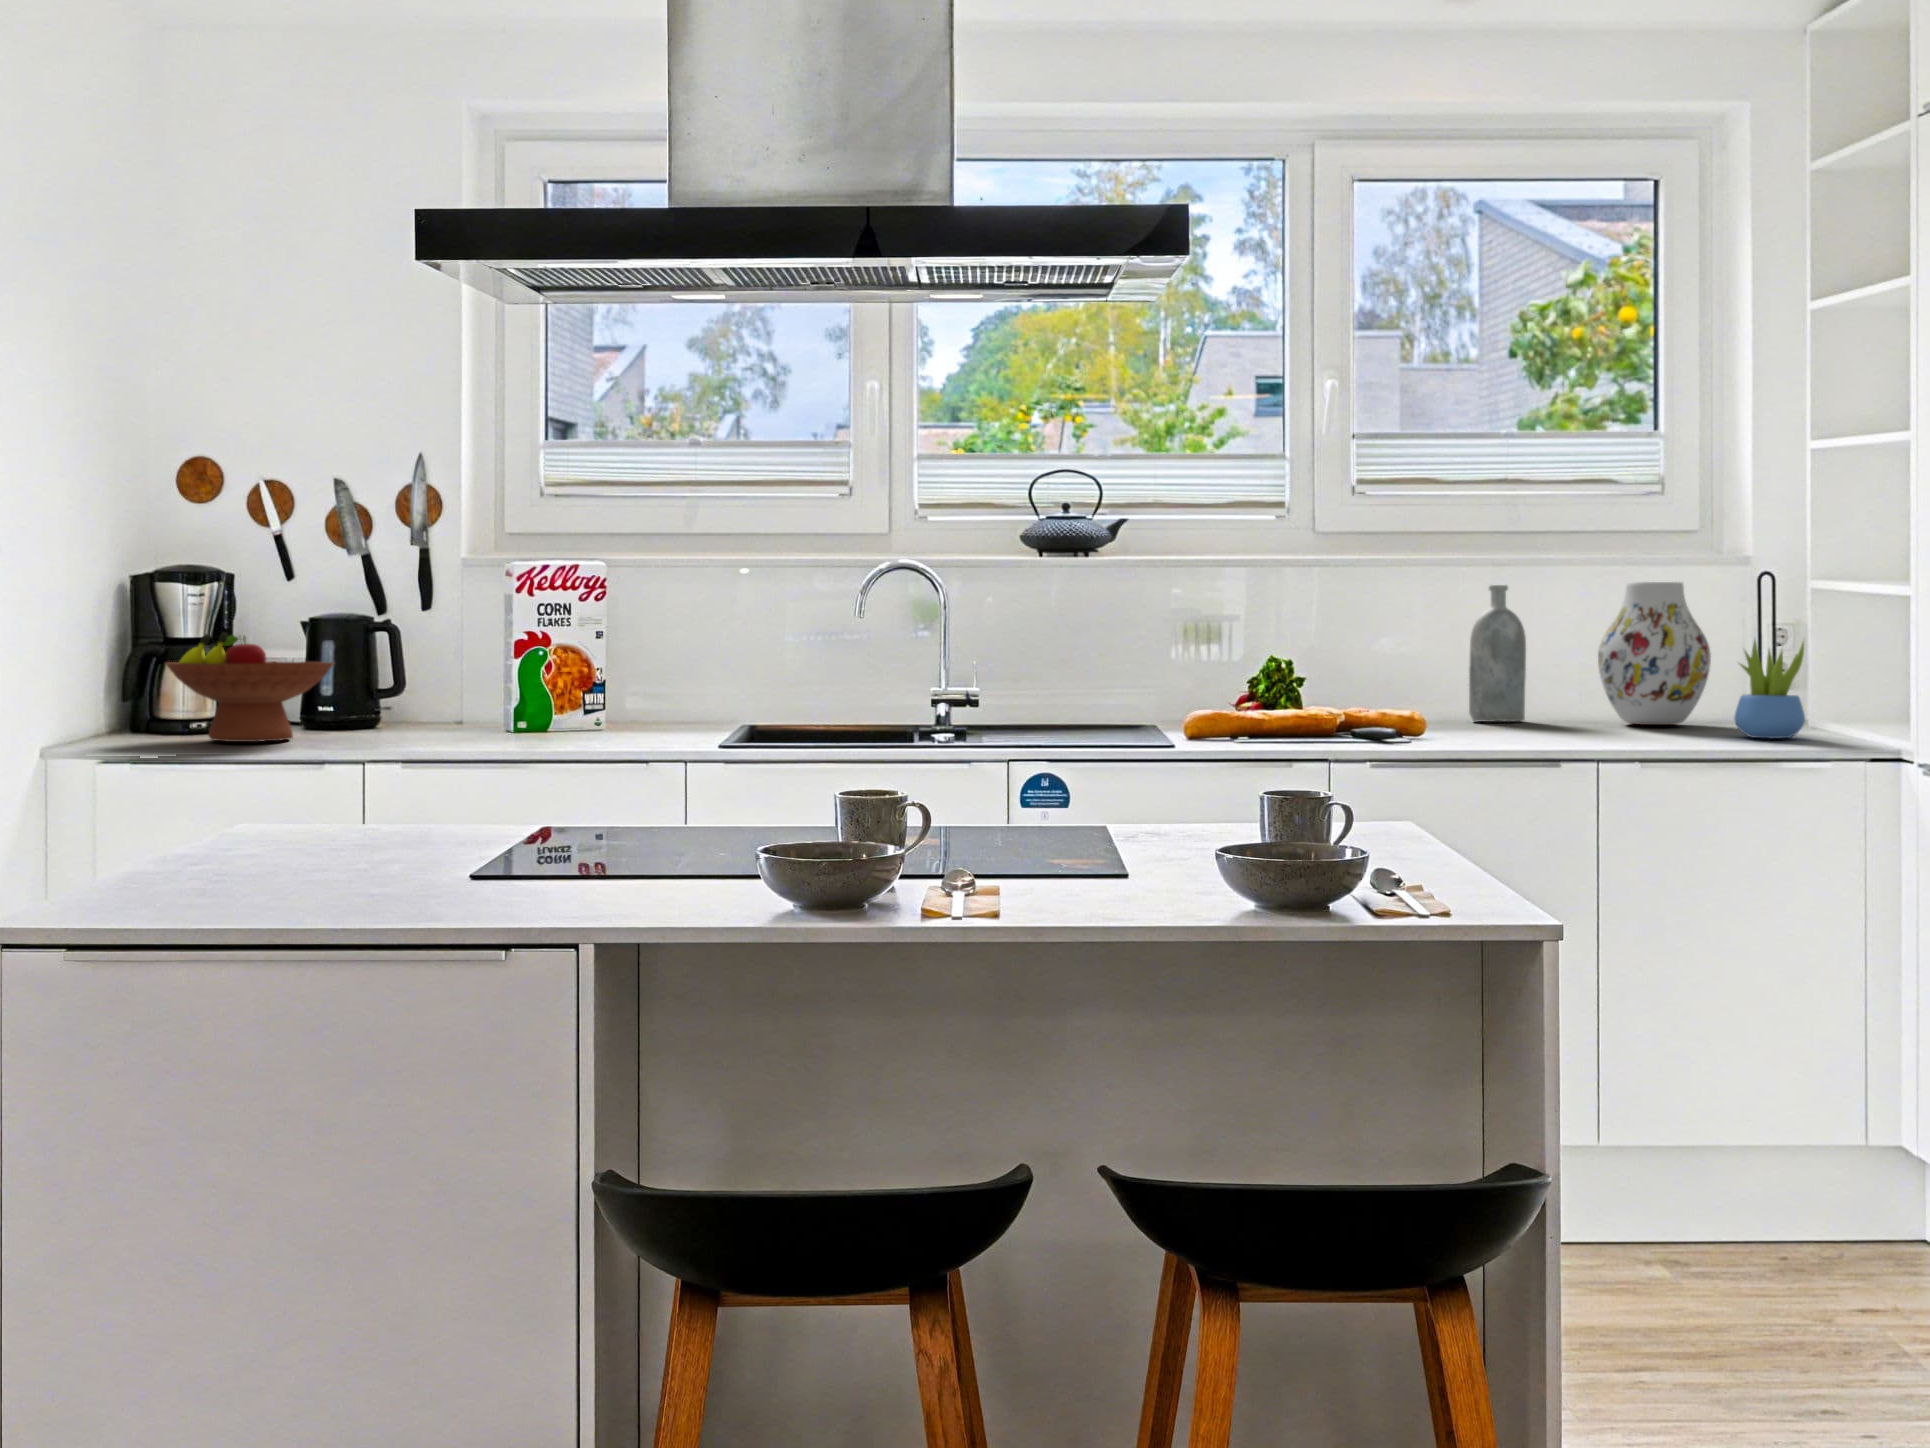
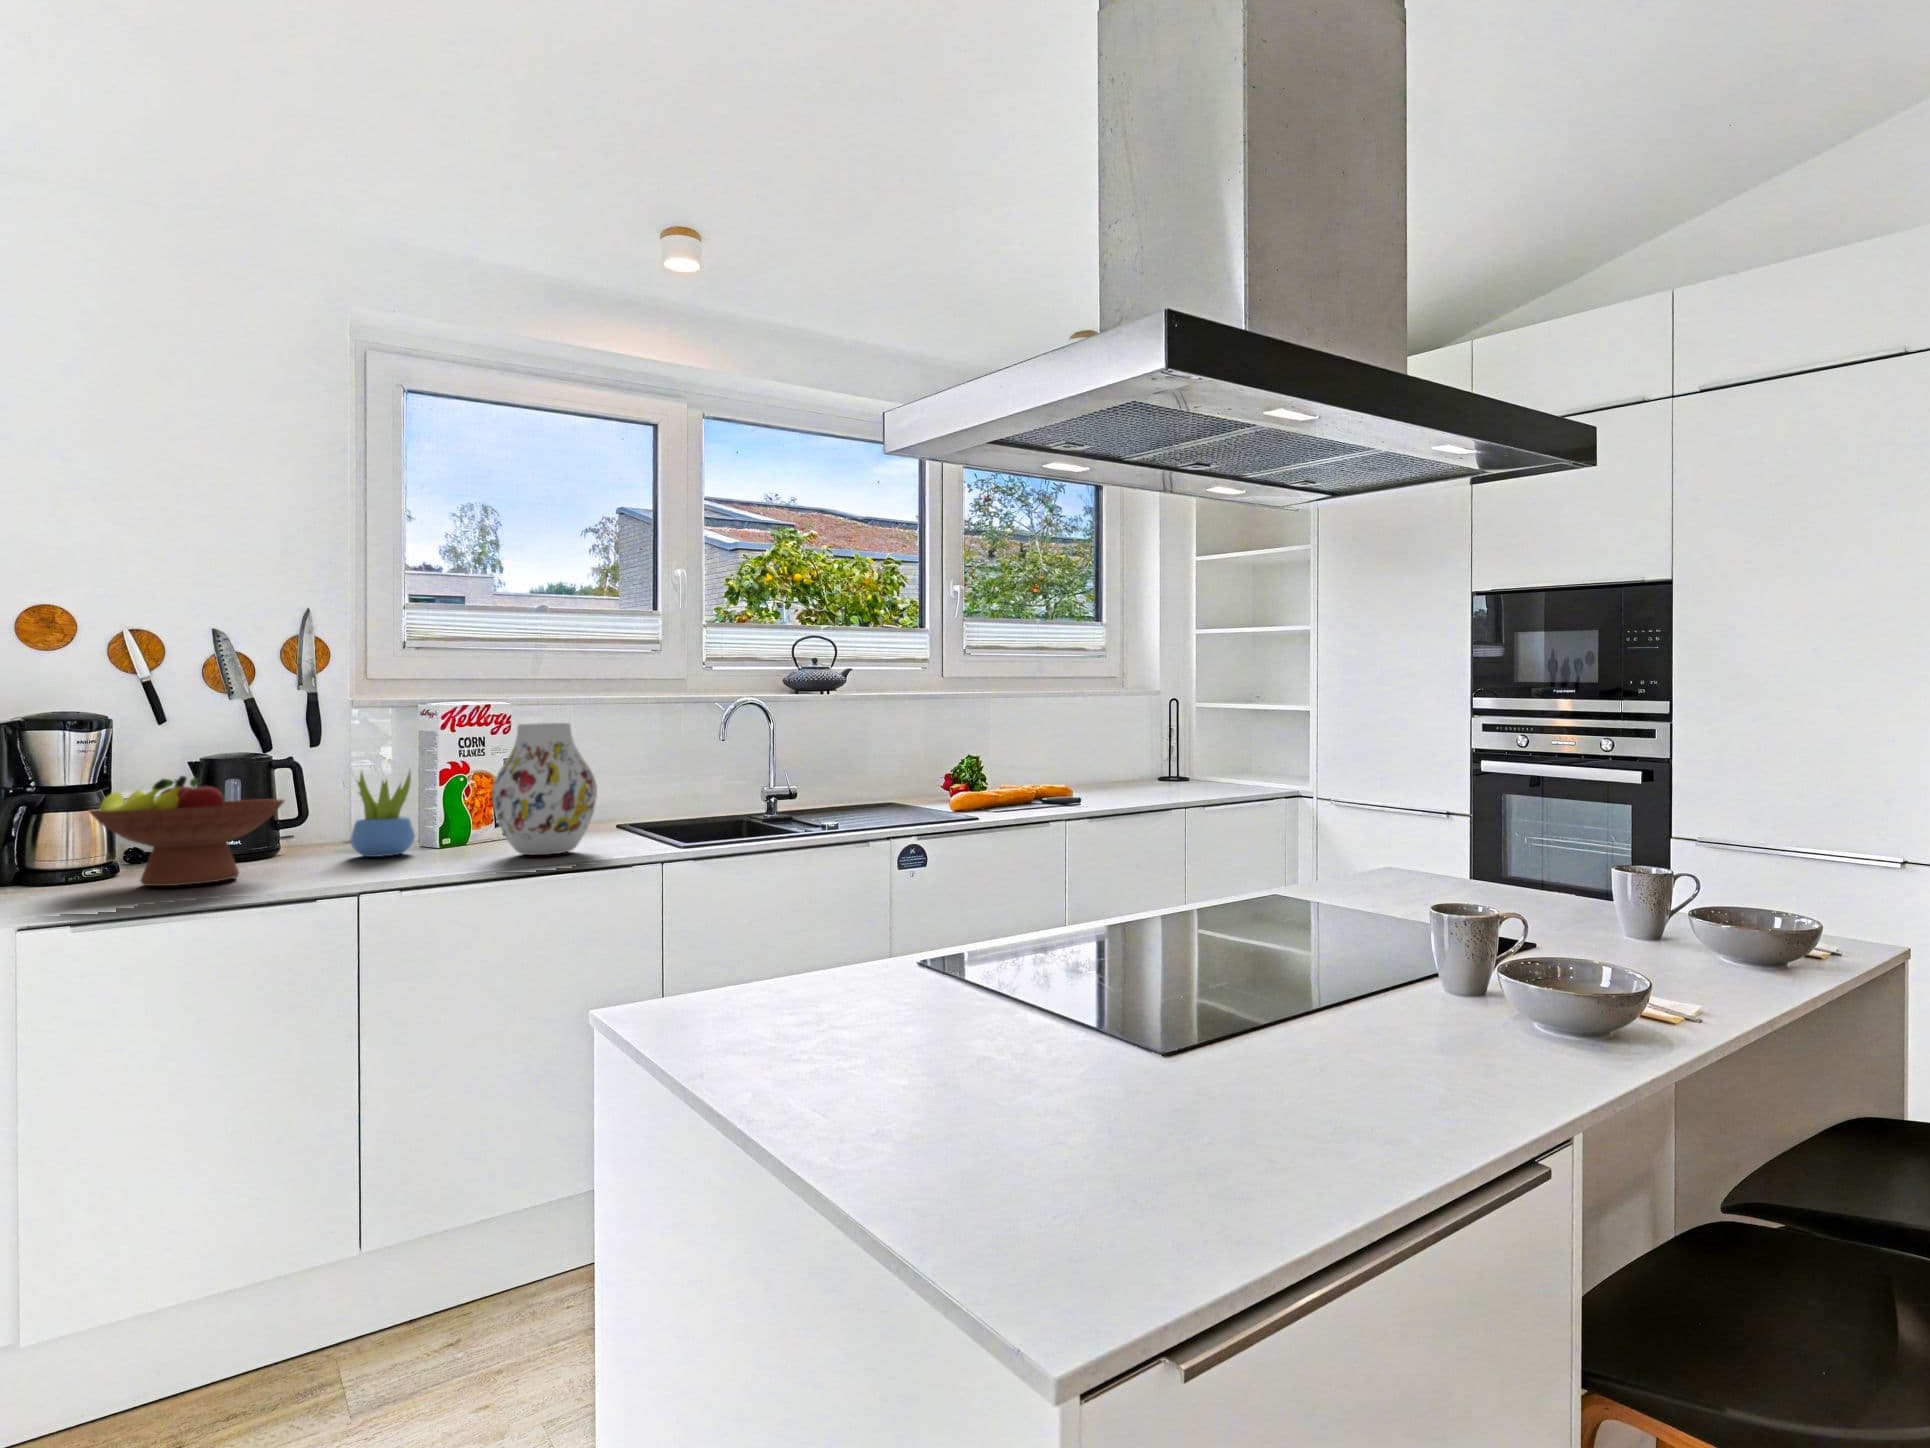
vase: present [1598,582,1711,725] -> present [492,723,597,855]
bottle: present [1469,585,1526,722] -> none [1051,708,1079,790]
succulent plant: present [1735,640,1805,738] -> present [350,770,415,857]

